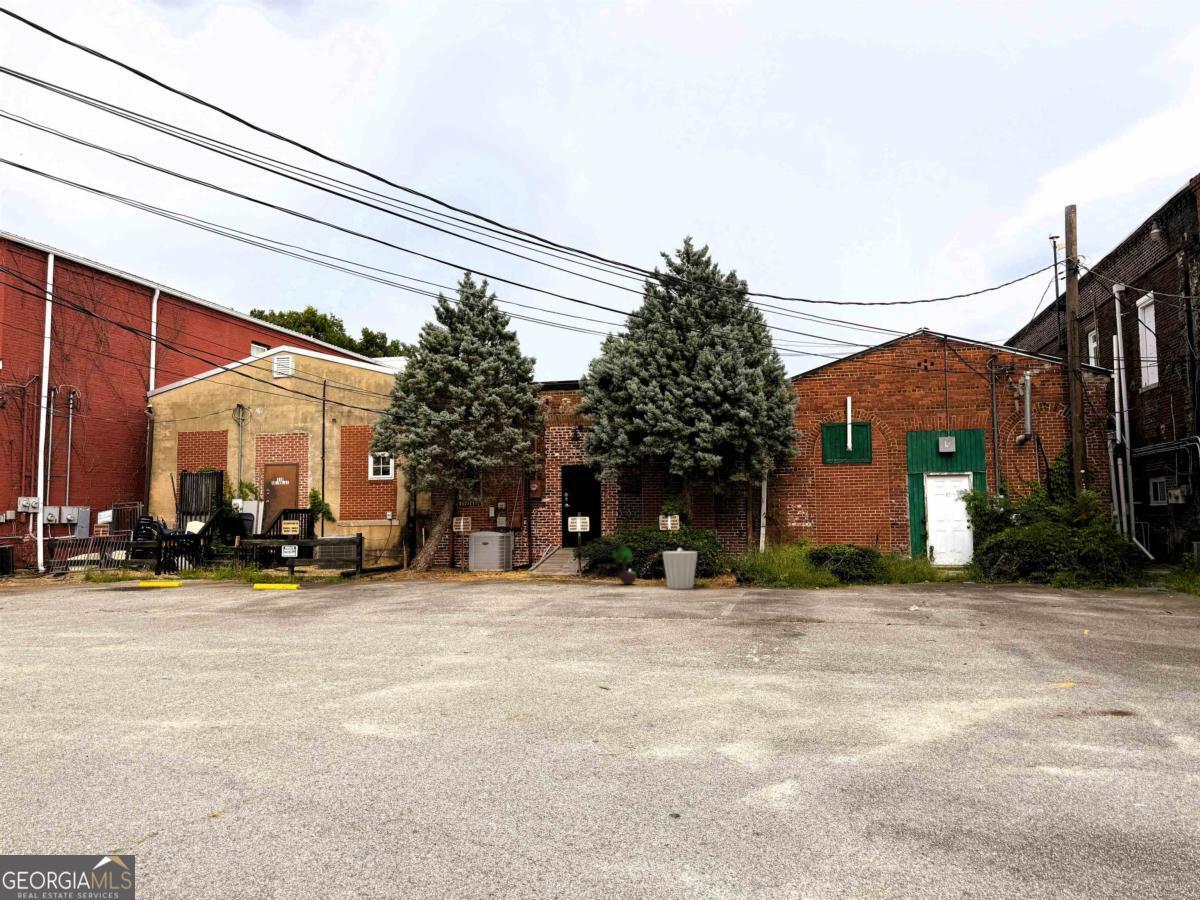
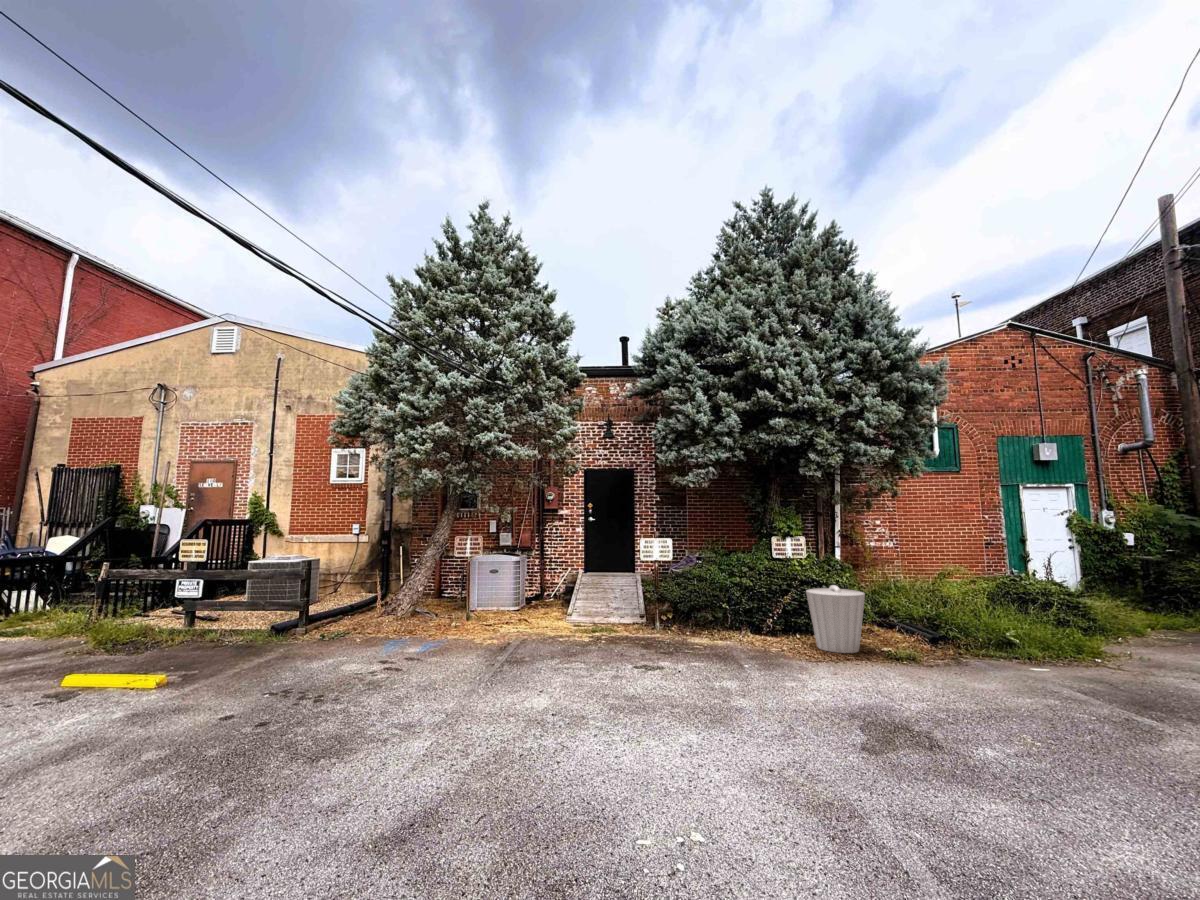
potted tree: present [613,548,636,584] -> none [715,577,752,639]

